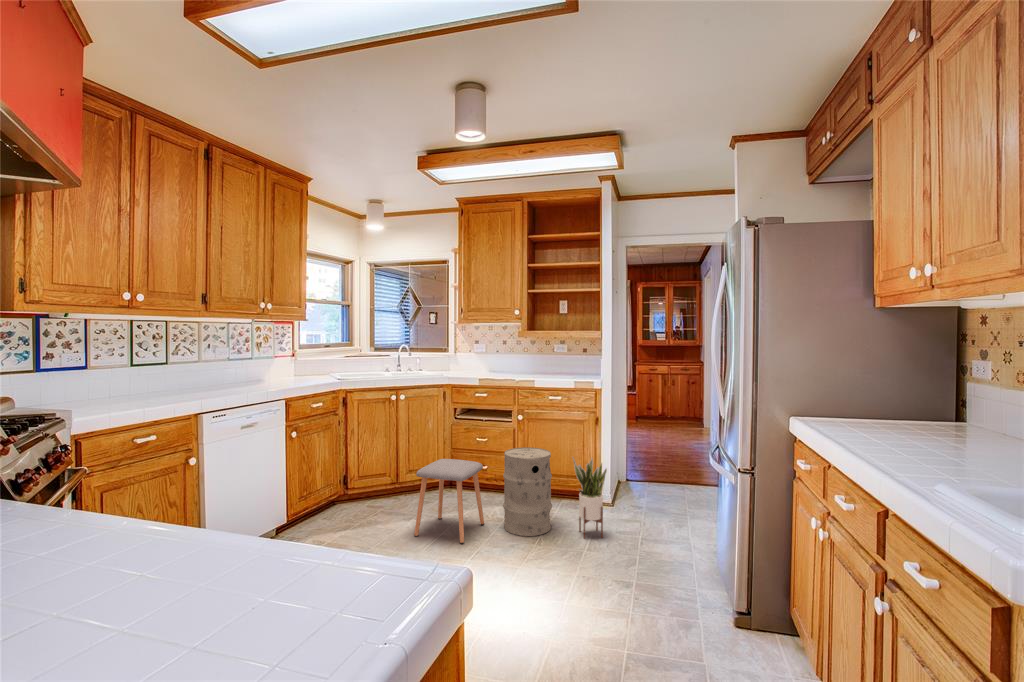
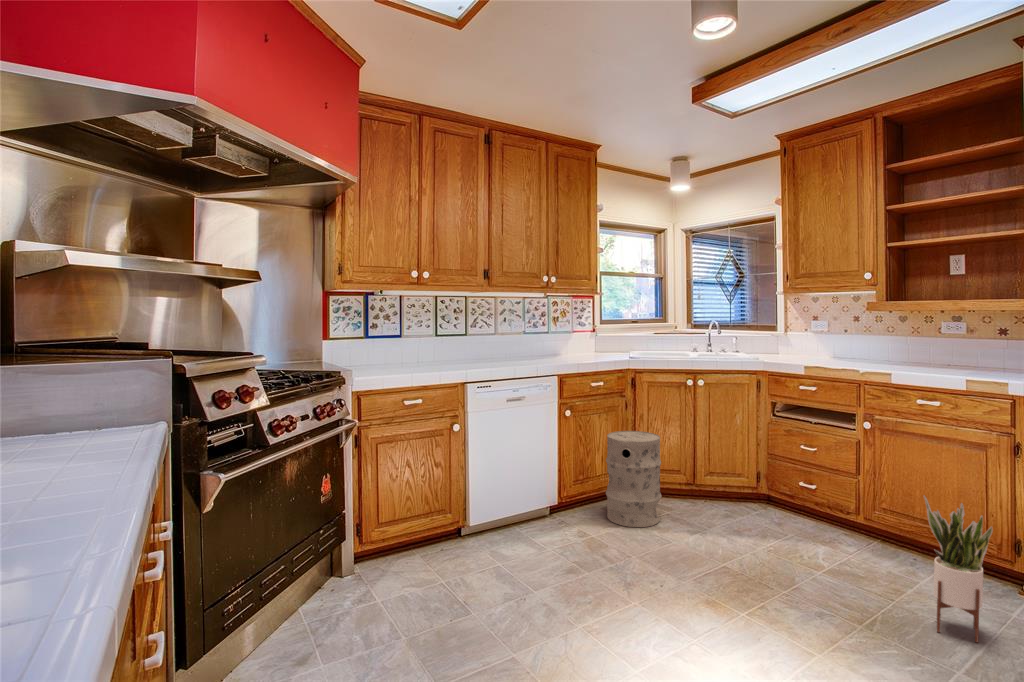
trash can: present [503,447,552,536] -> present [606,431,662,527]
stool: present [414,459,484,544] -> none [679,464,781,578]

